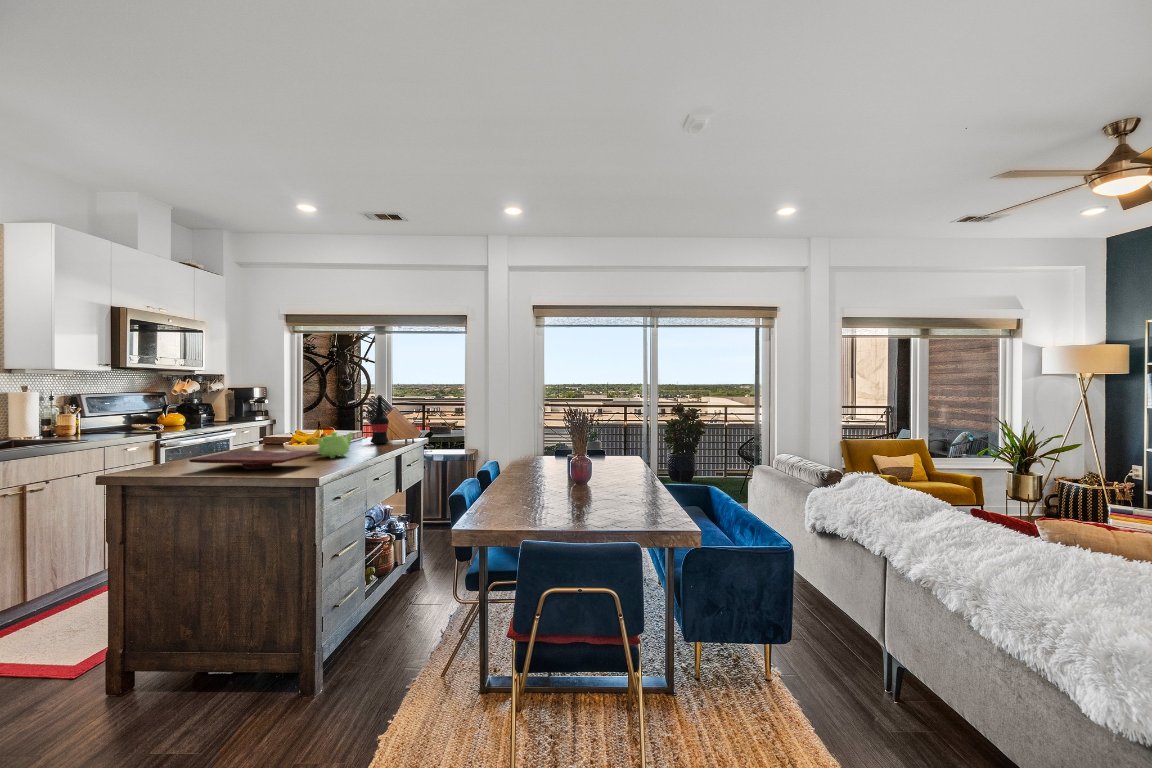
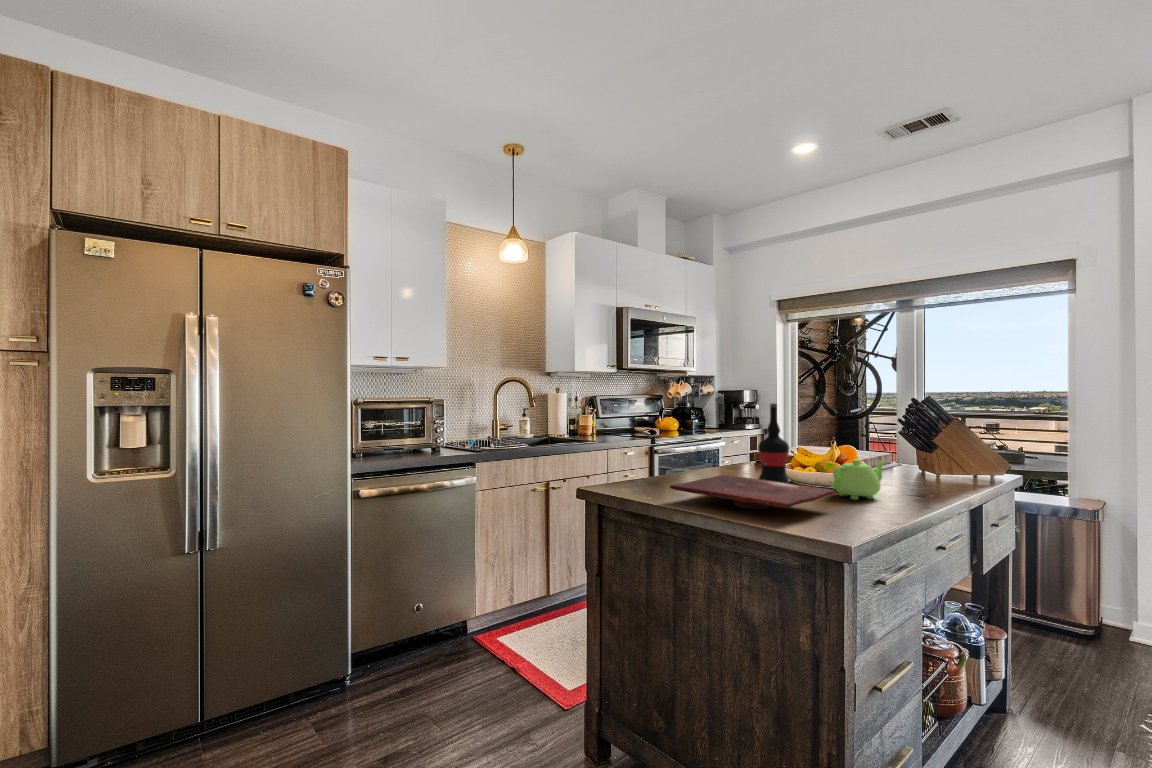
wine bottle: present [371,395,389,444] -> present [758,403,789,483]

